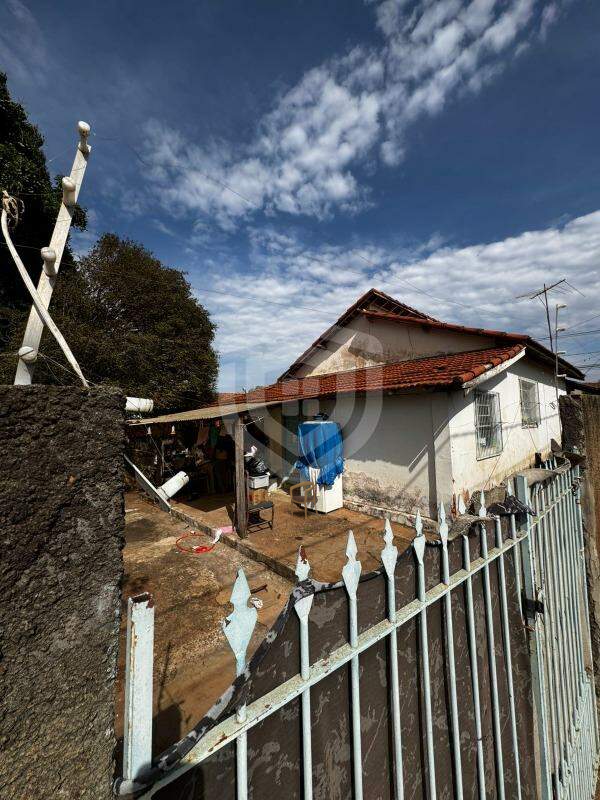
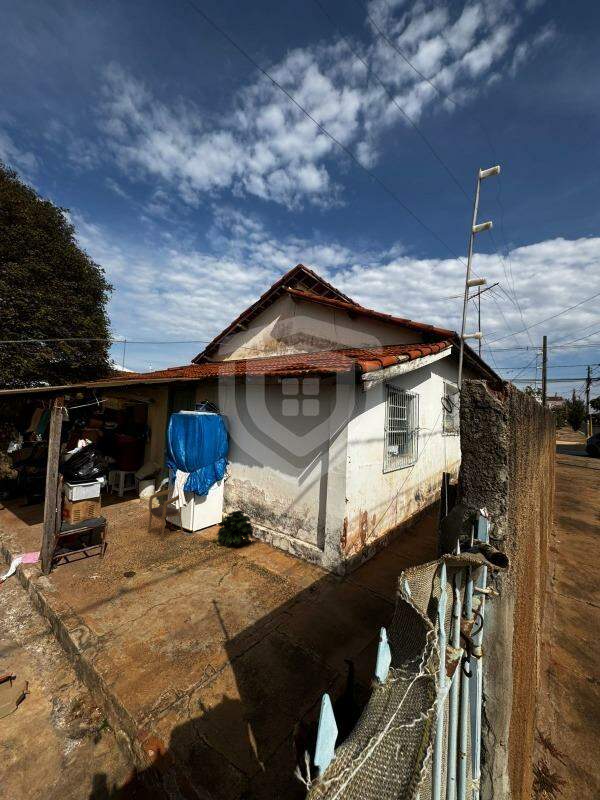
potted plant: none [346,495,376,522] -> present [217,510,254,546]

